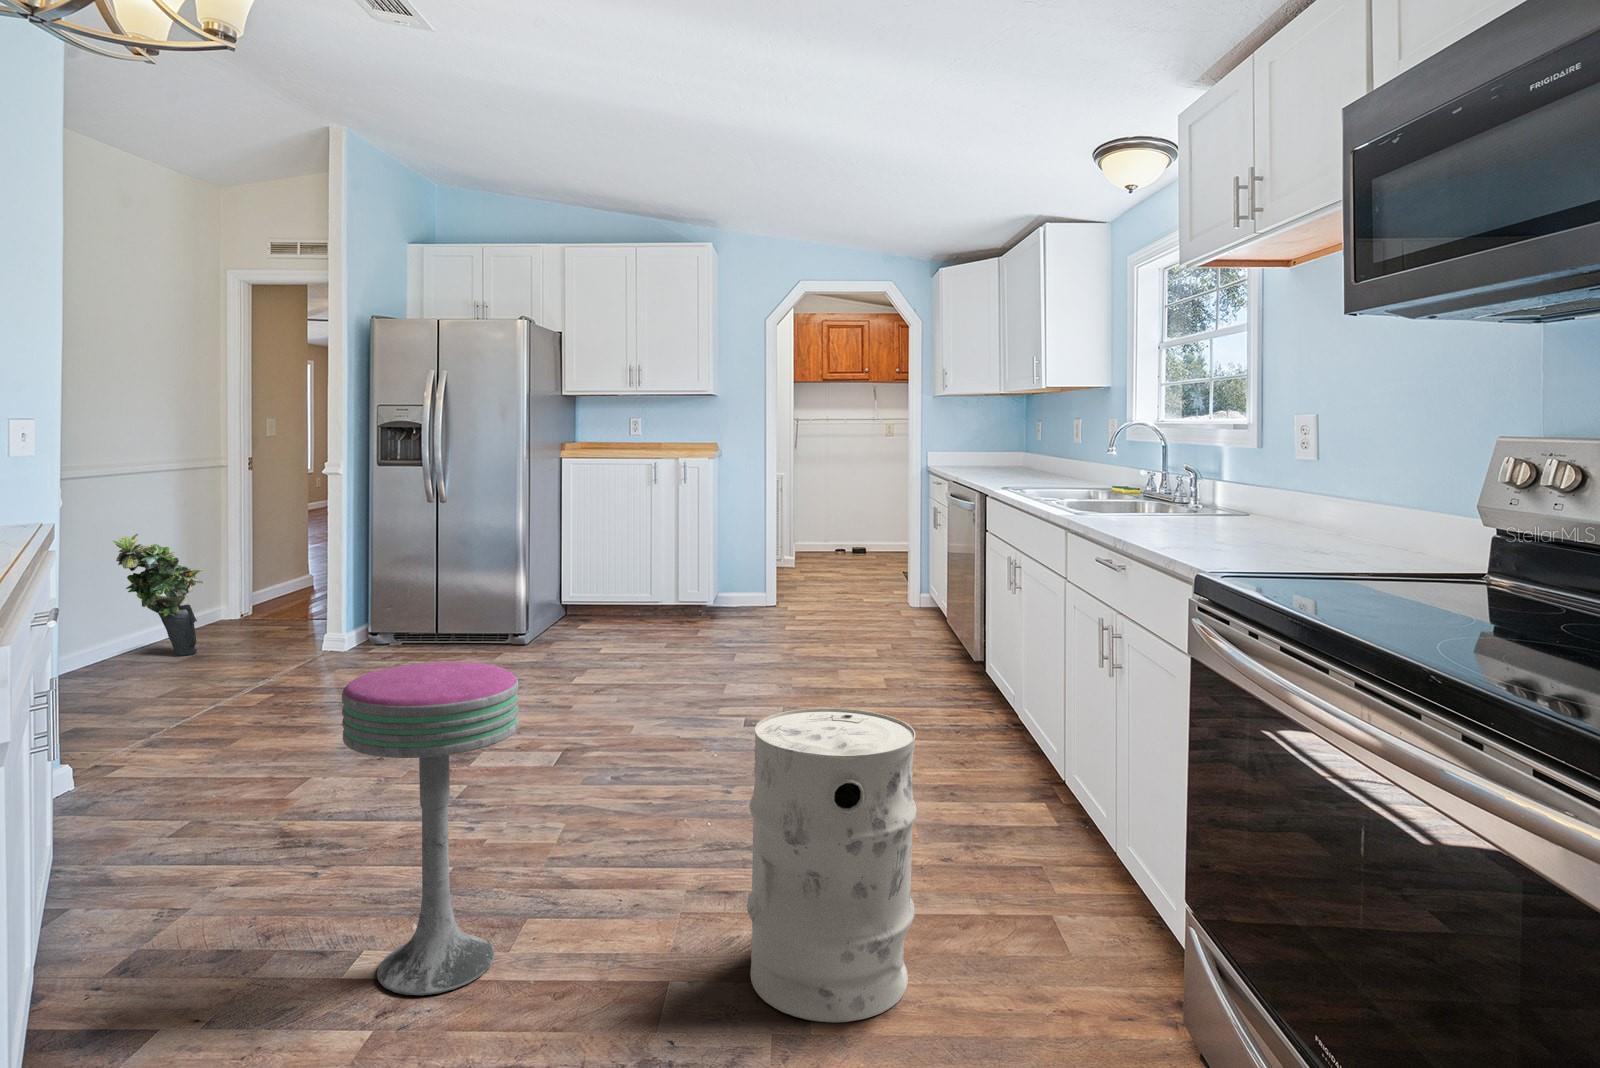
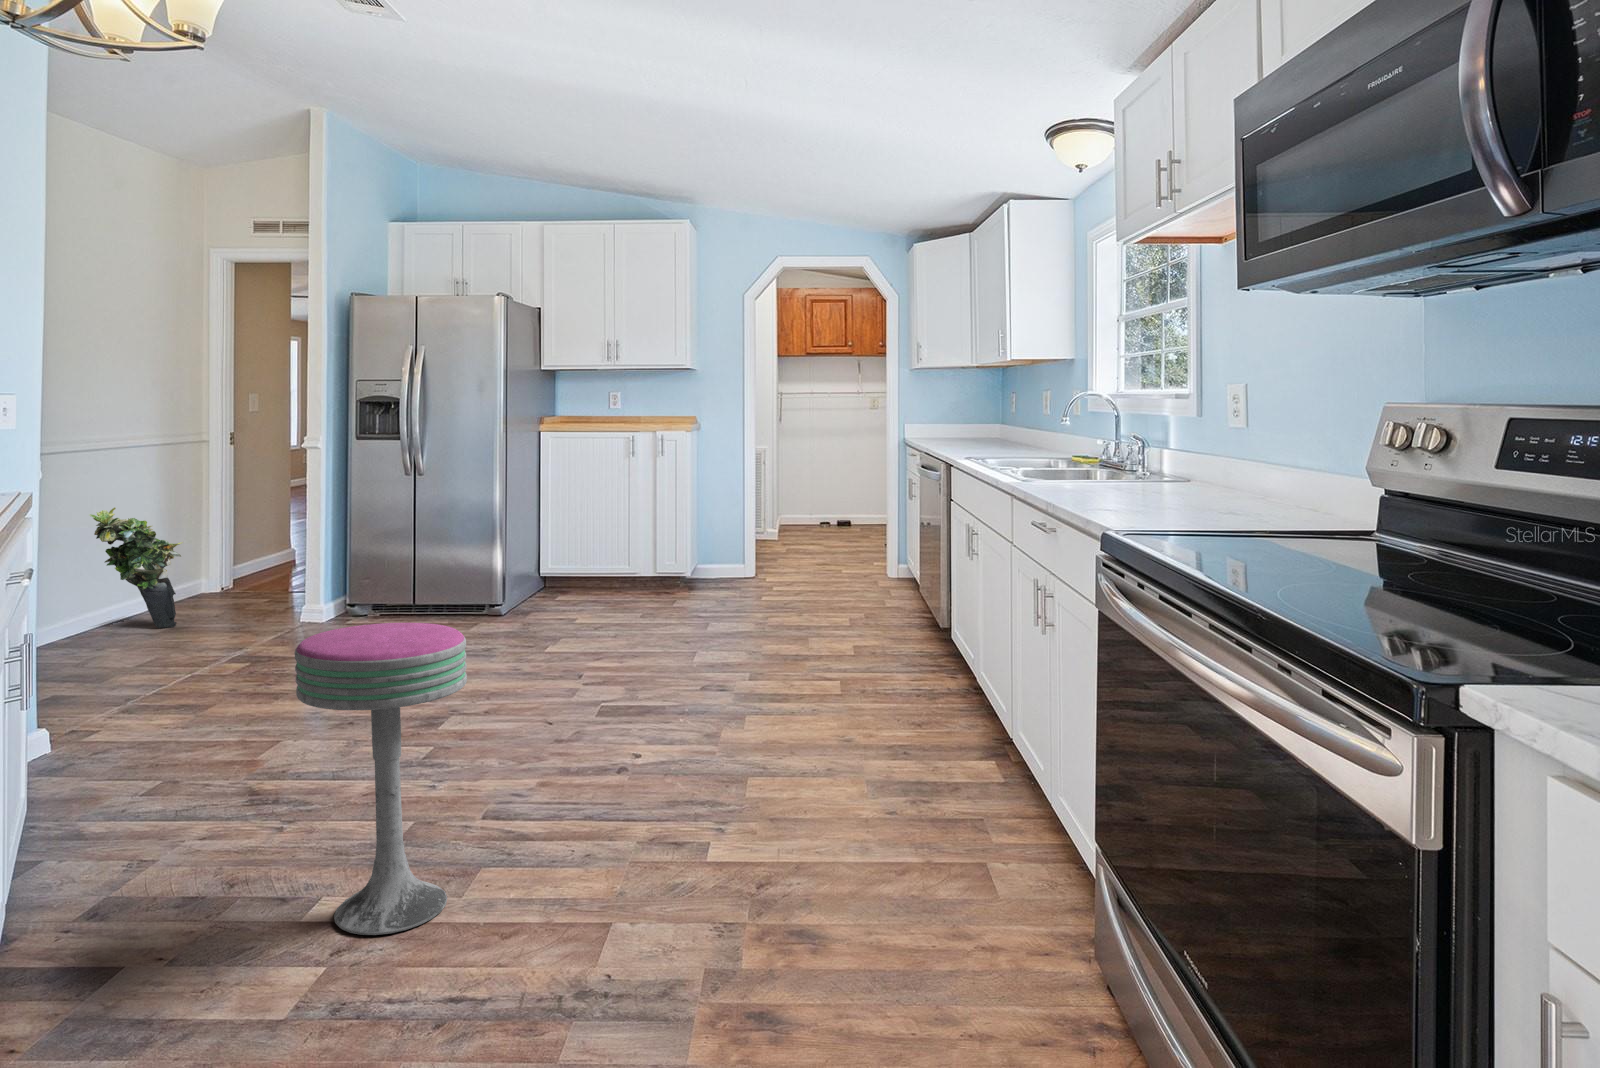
trash can: present [747,708,917,1022] -> none [684,665,845,957]

